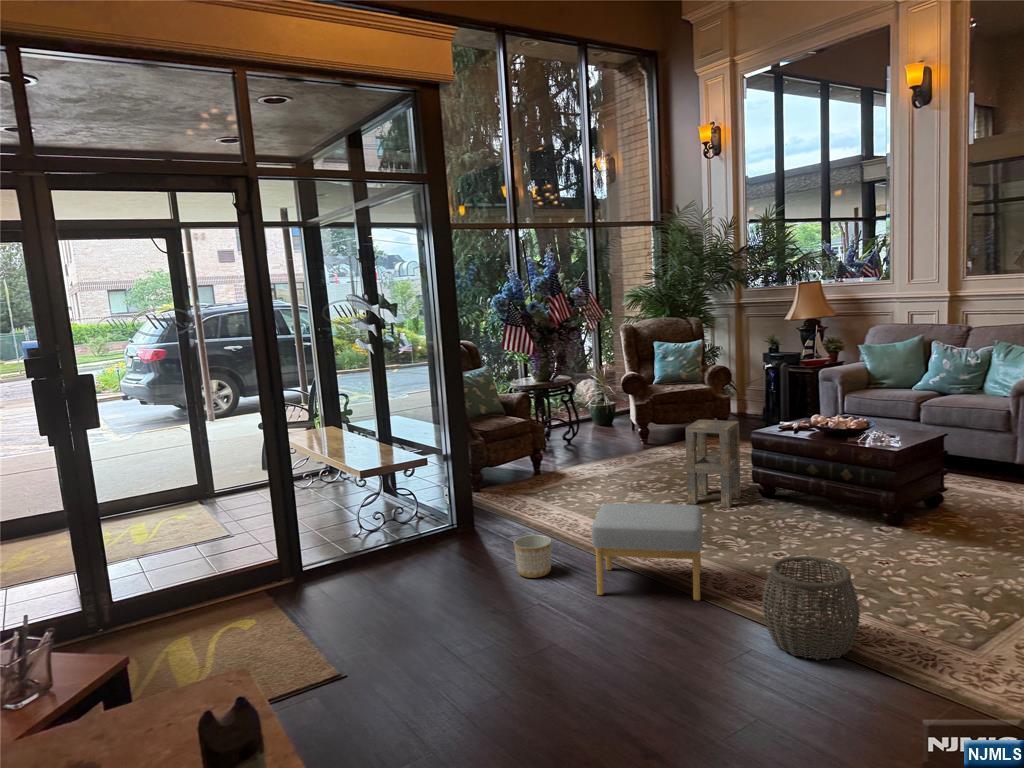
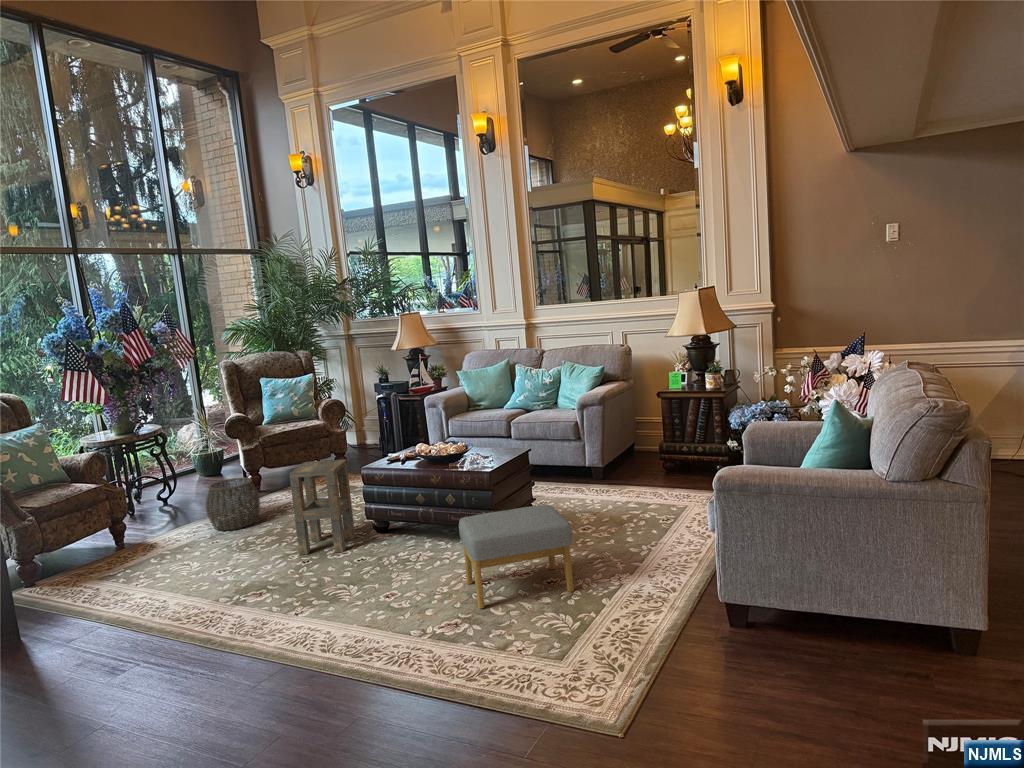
footstool: present [591,503,703,600] -> present [459,505,574,609]
planter: present [514,535,551,578] -> none [65,636,122,695]
woven basket: present [762,556,860,660] -> present [206,478,260,530]

